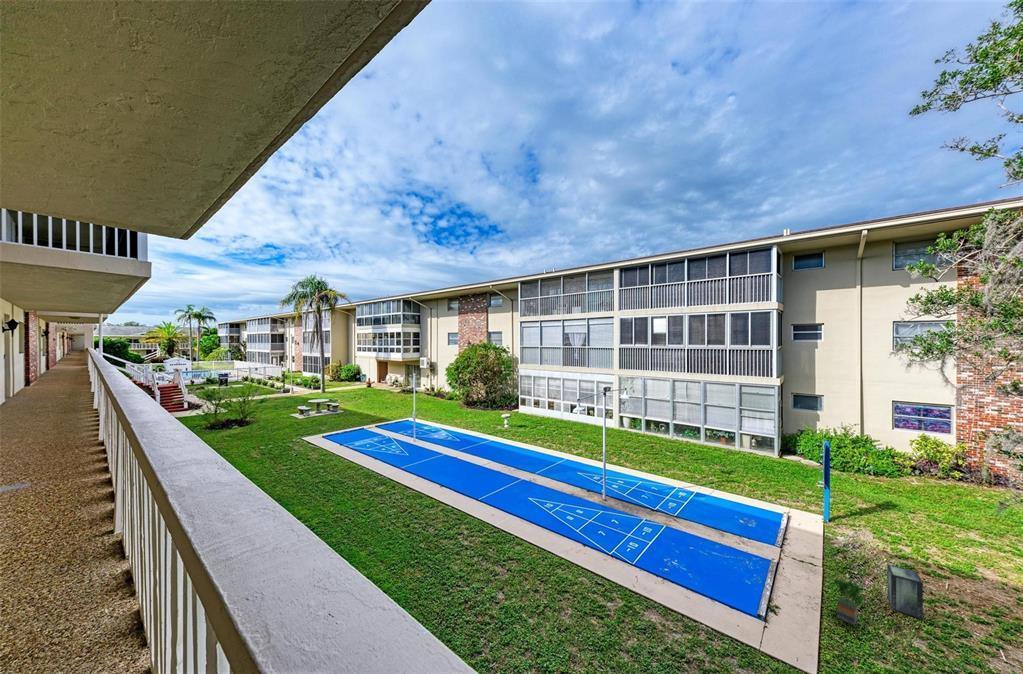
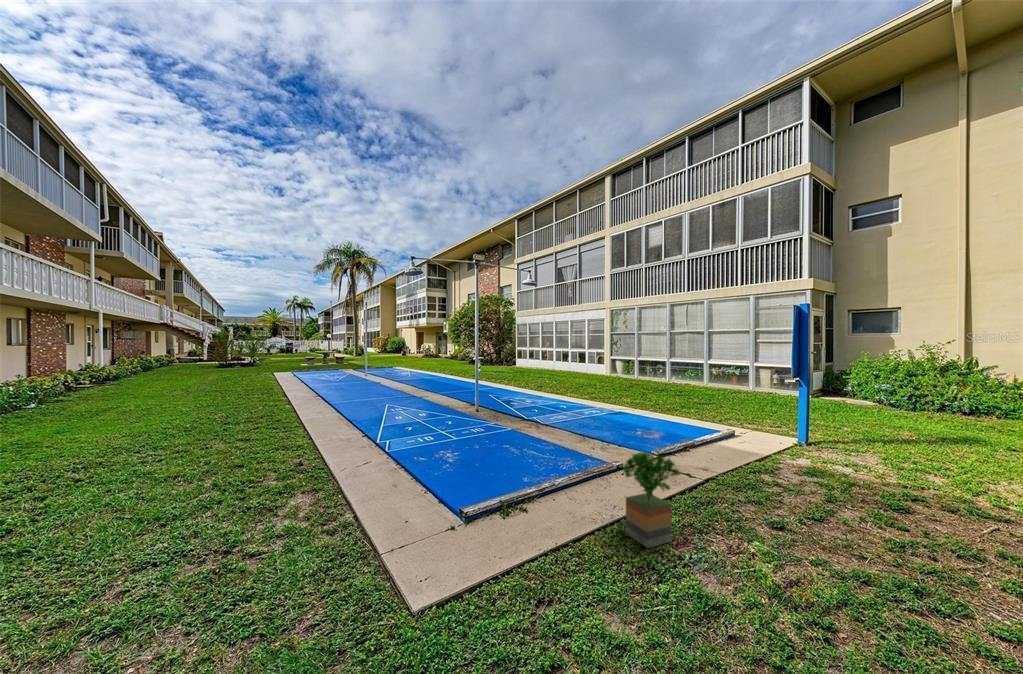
storage box: present [887,565,923,619] -> none [787,450,867,568]

